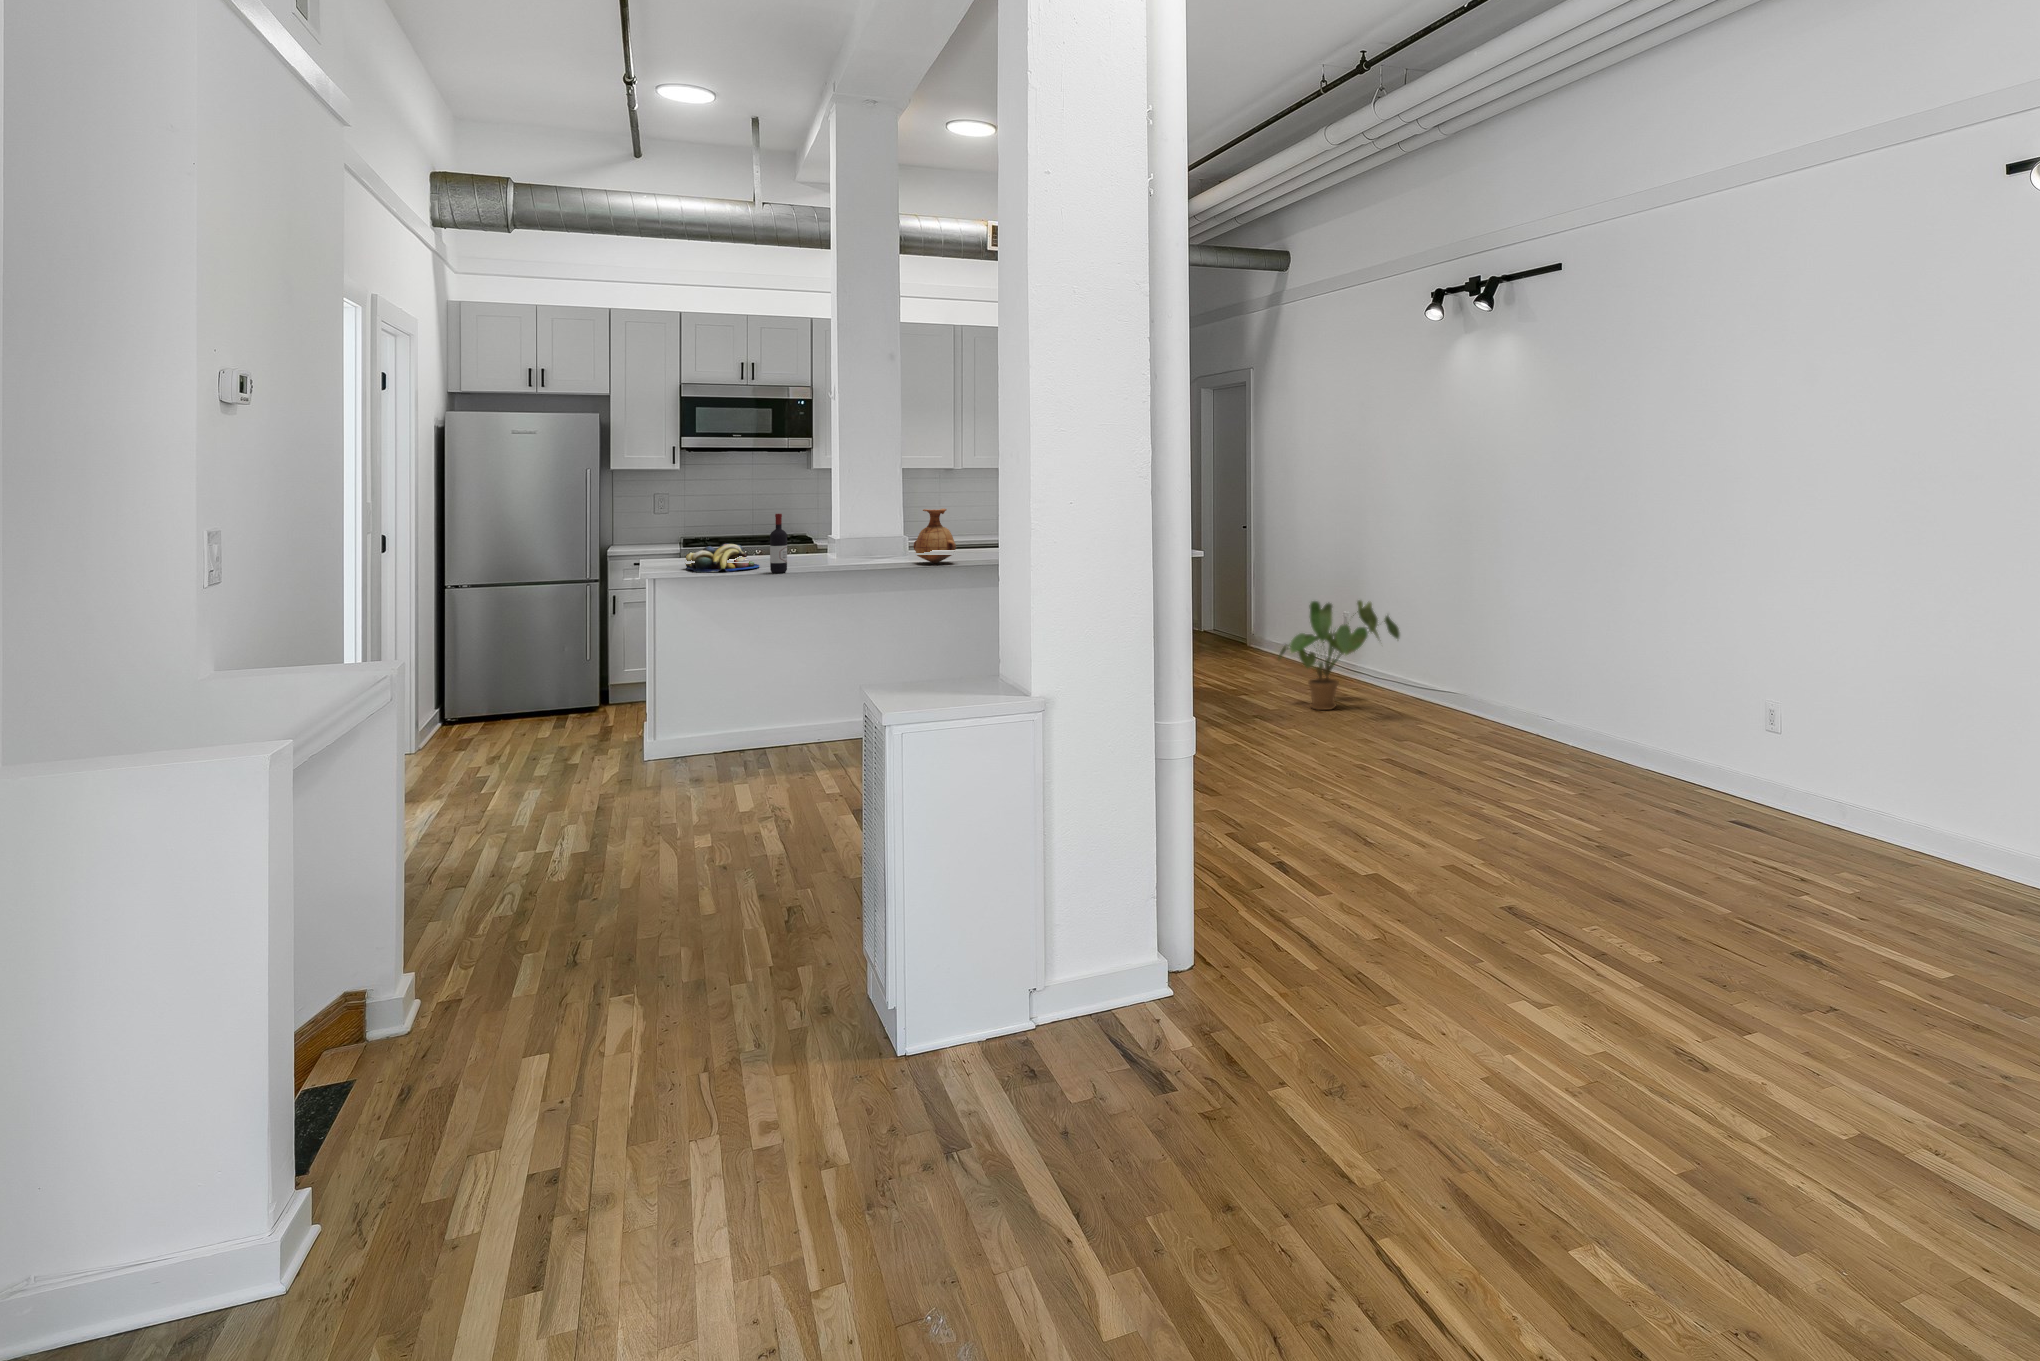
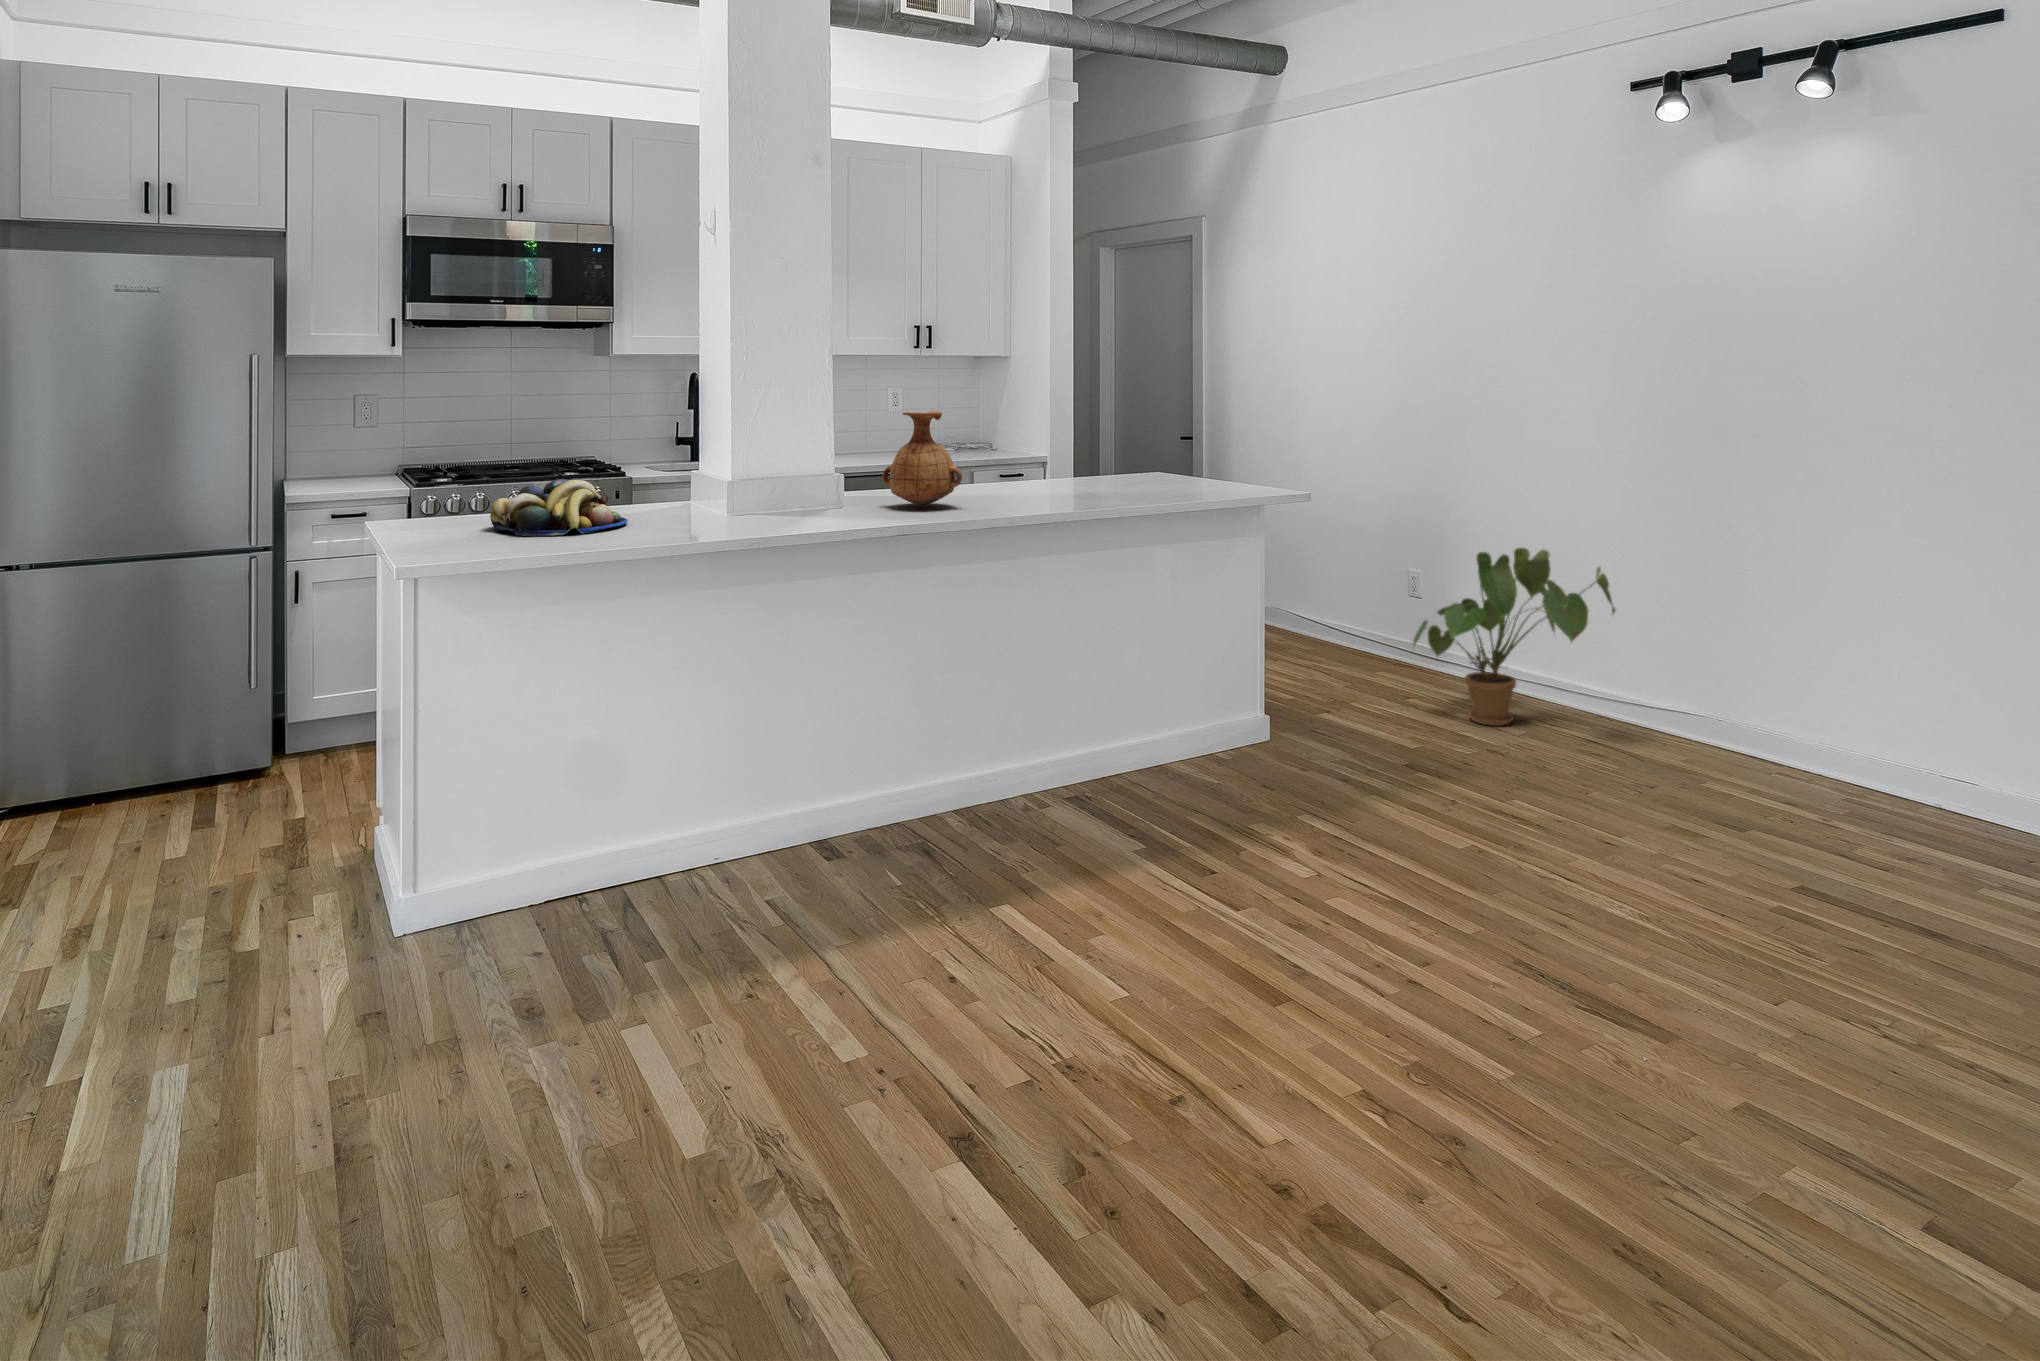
wine bottle: present [770,514,787,573] -> none [667,421,698,534]

